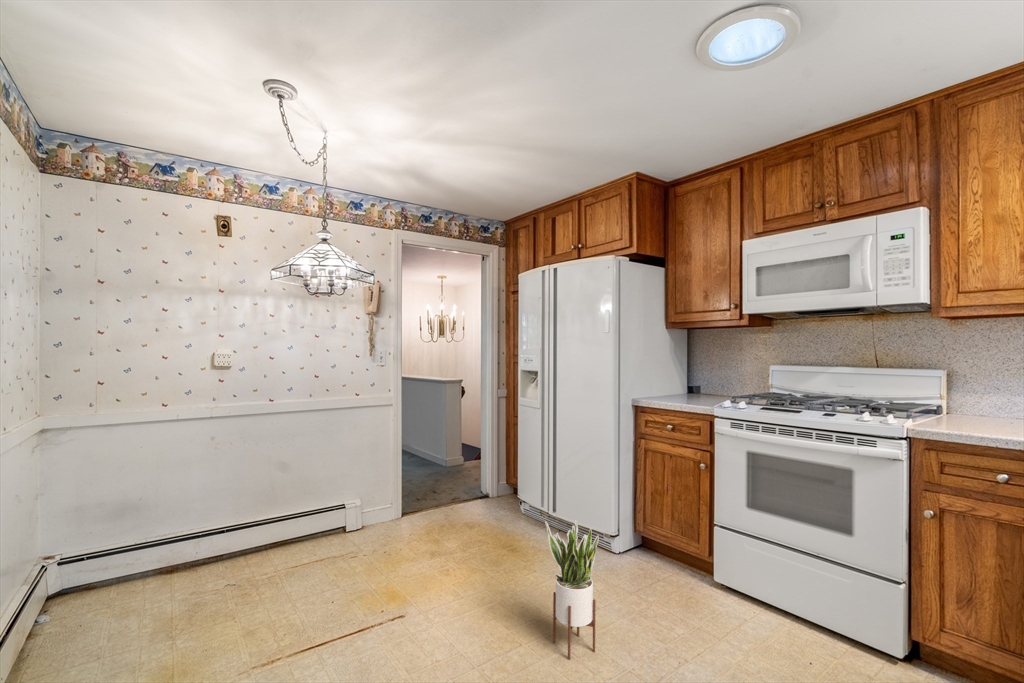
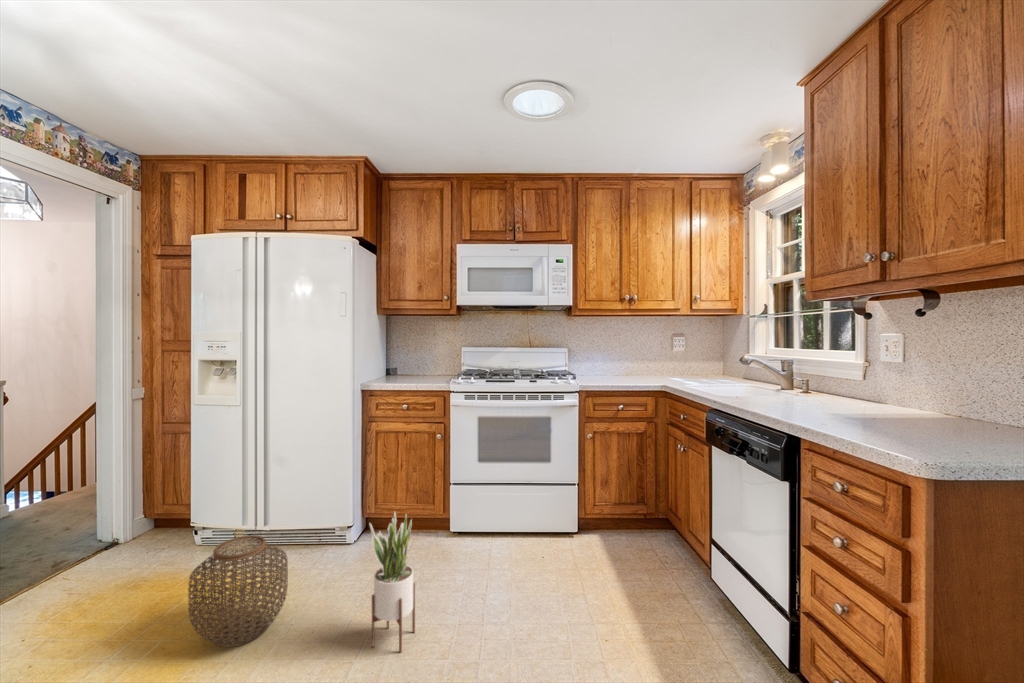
woven basket: none [459,508,525,592] -> present [188,535,288,646]

